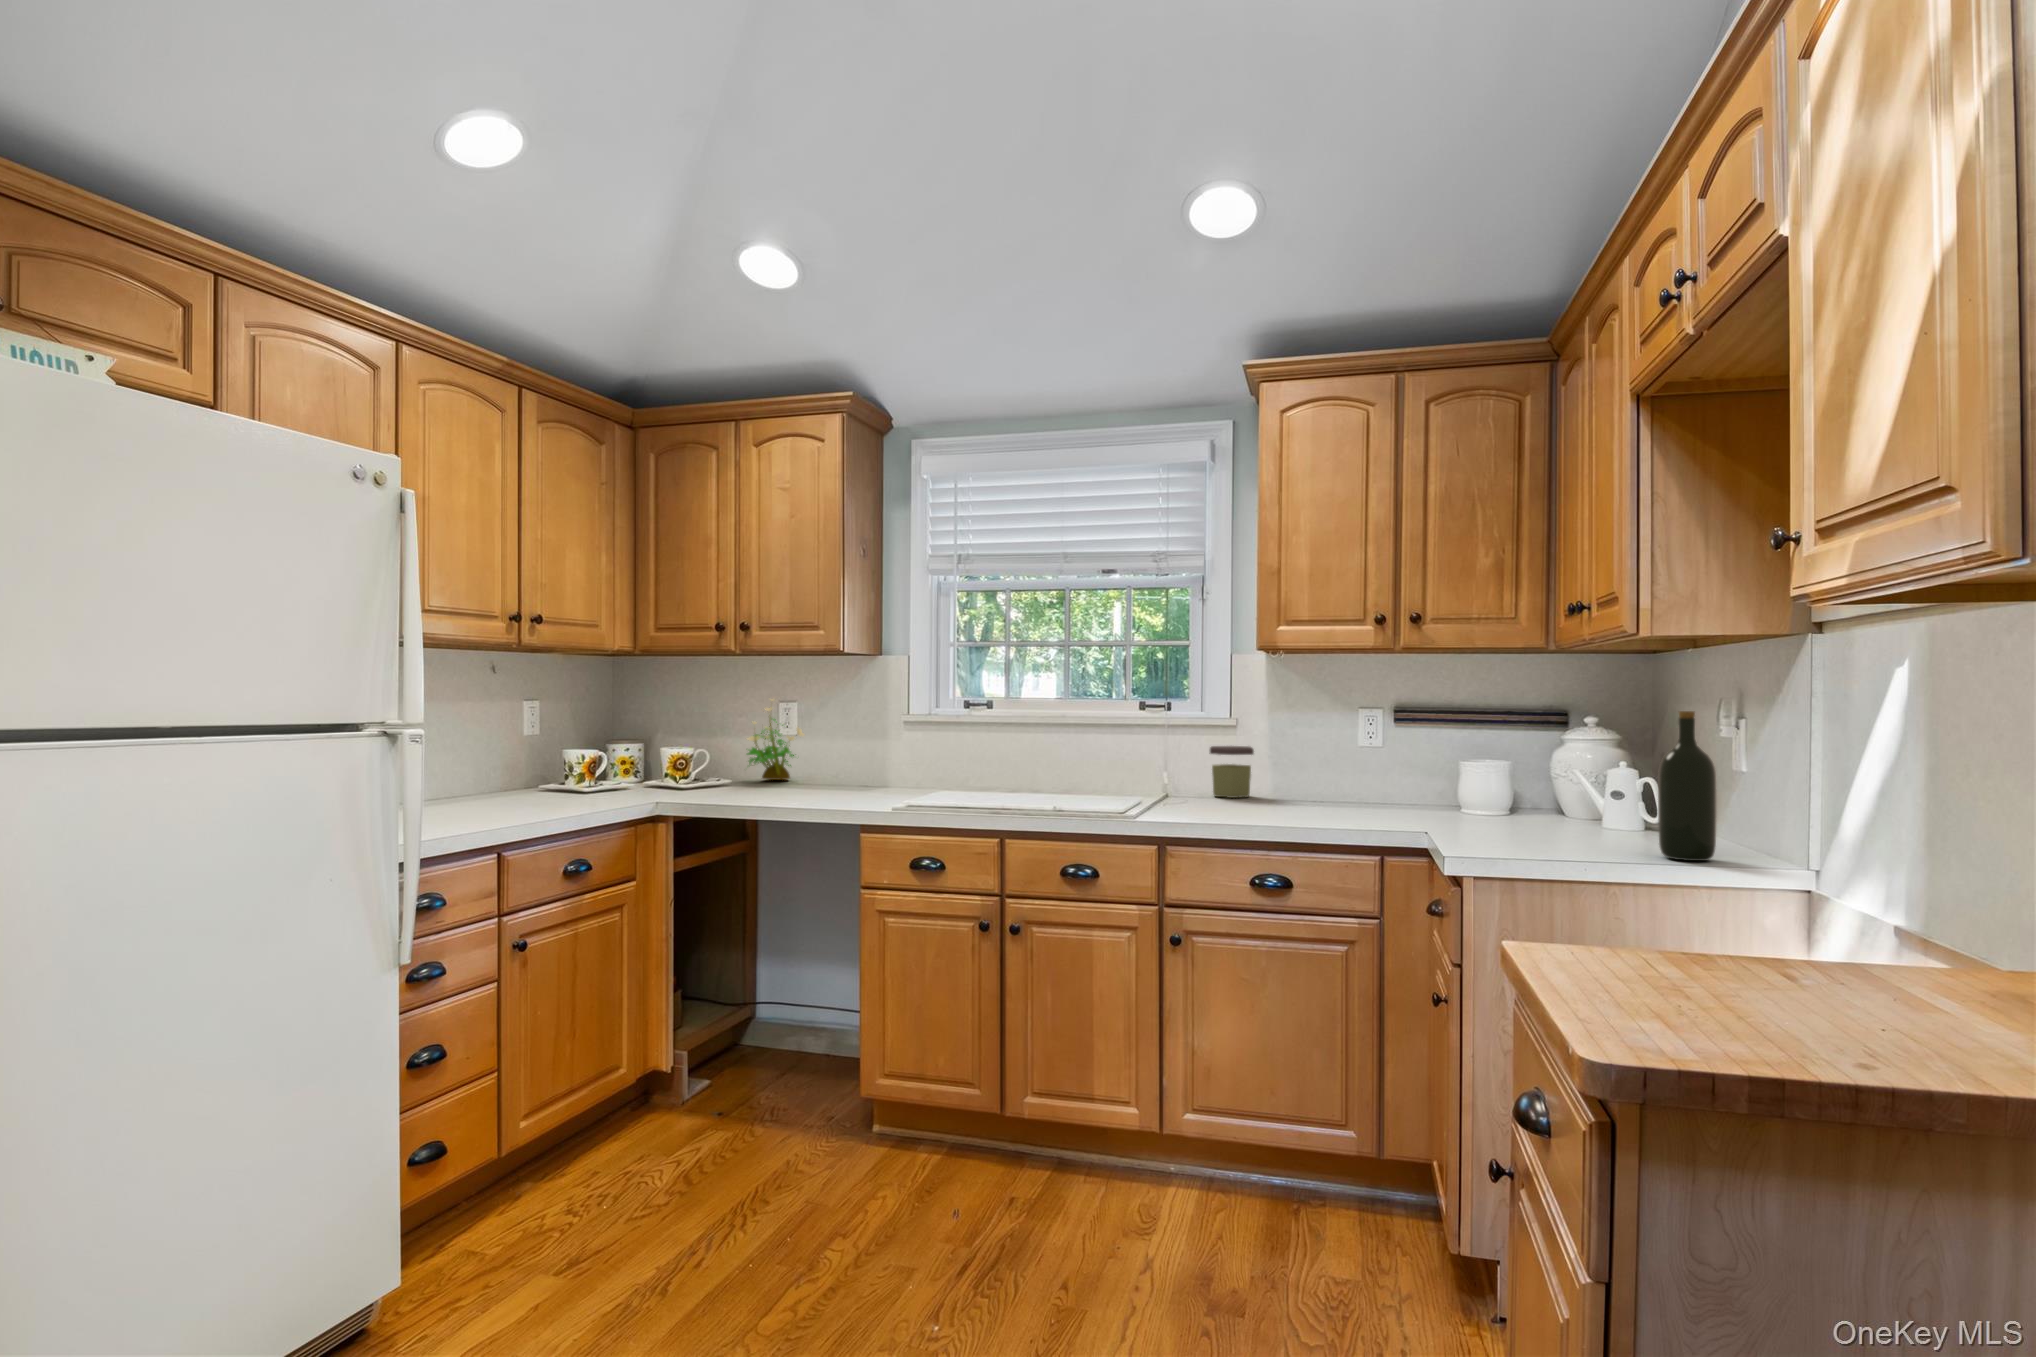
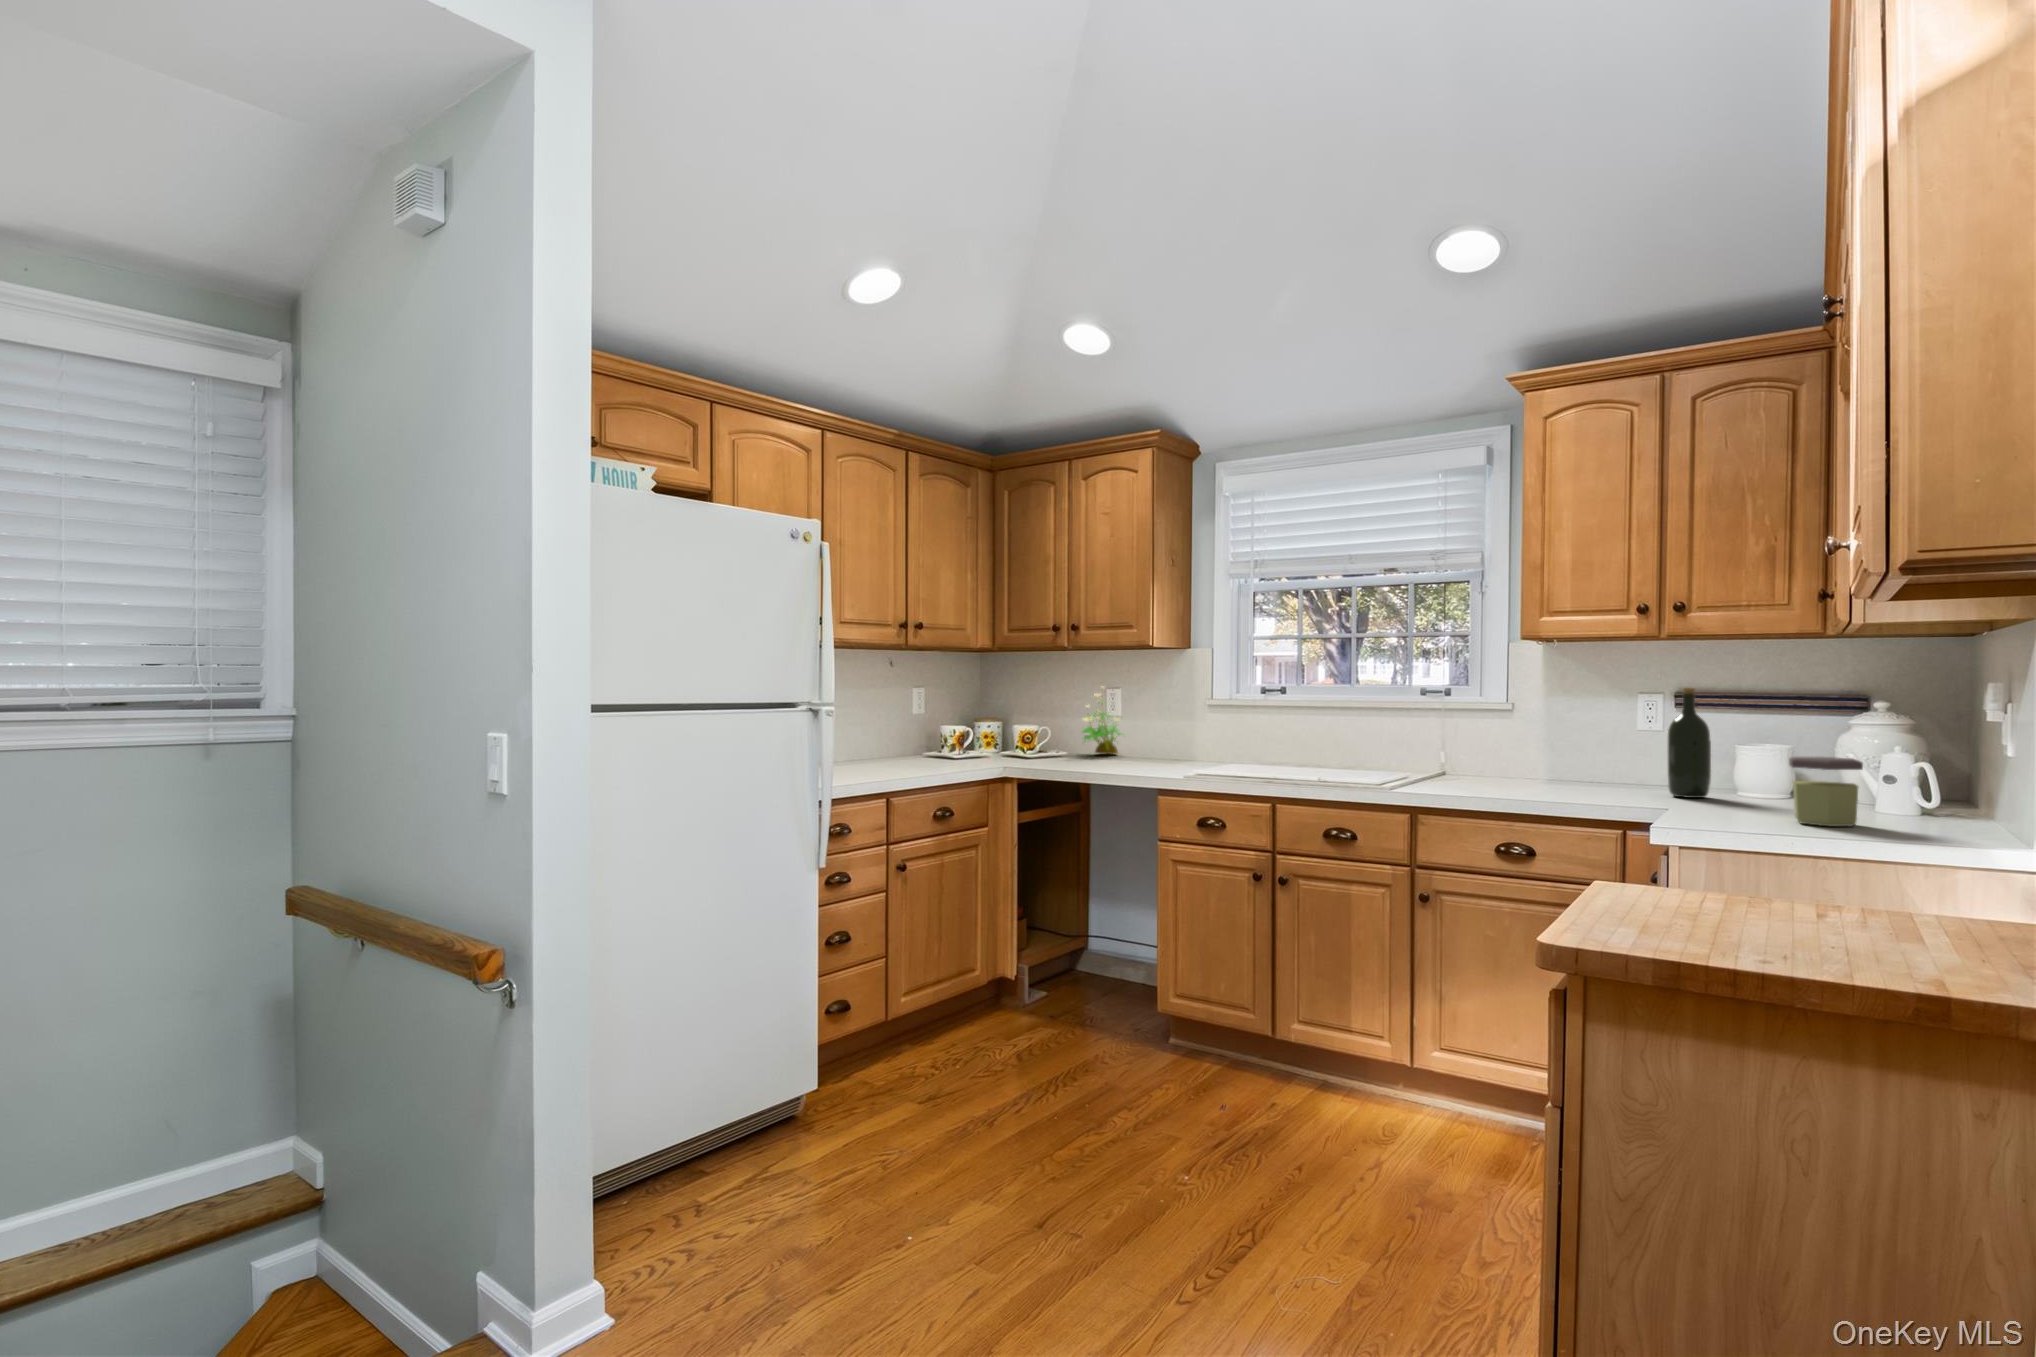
wine bottle: present [1658,711,1717,861] -> present [1668,688,1711,798]
jar: present [1210,746,1254,798] -> present [1789,757,1863,826]

